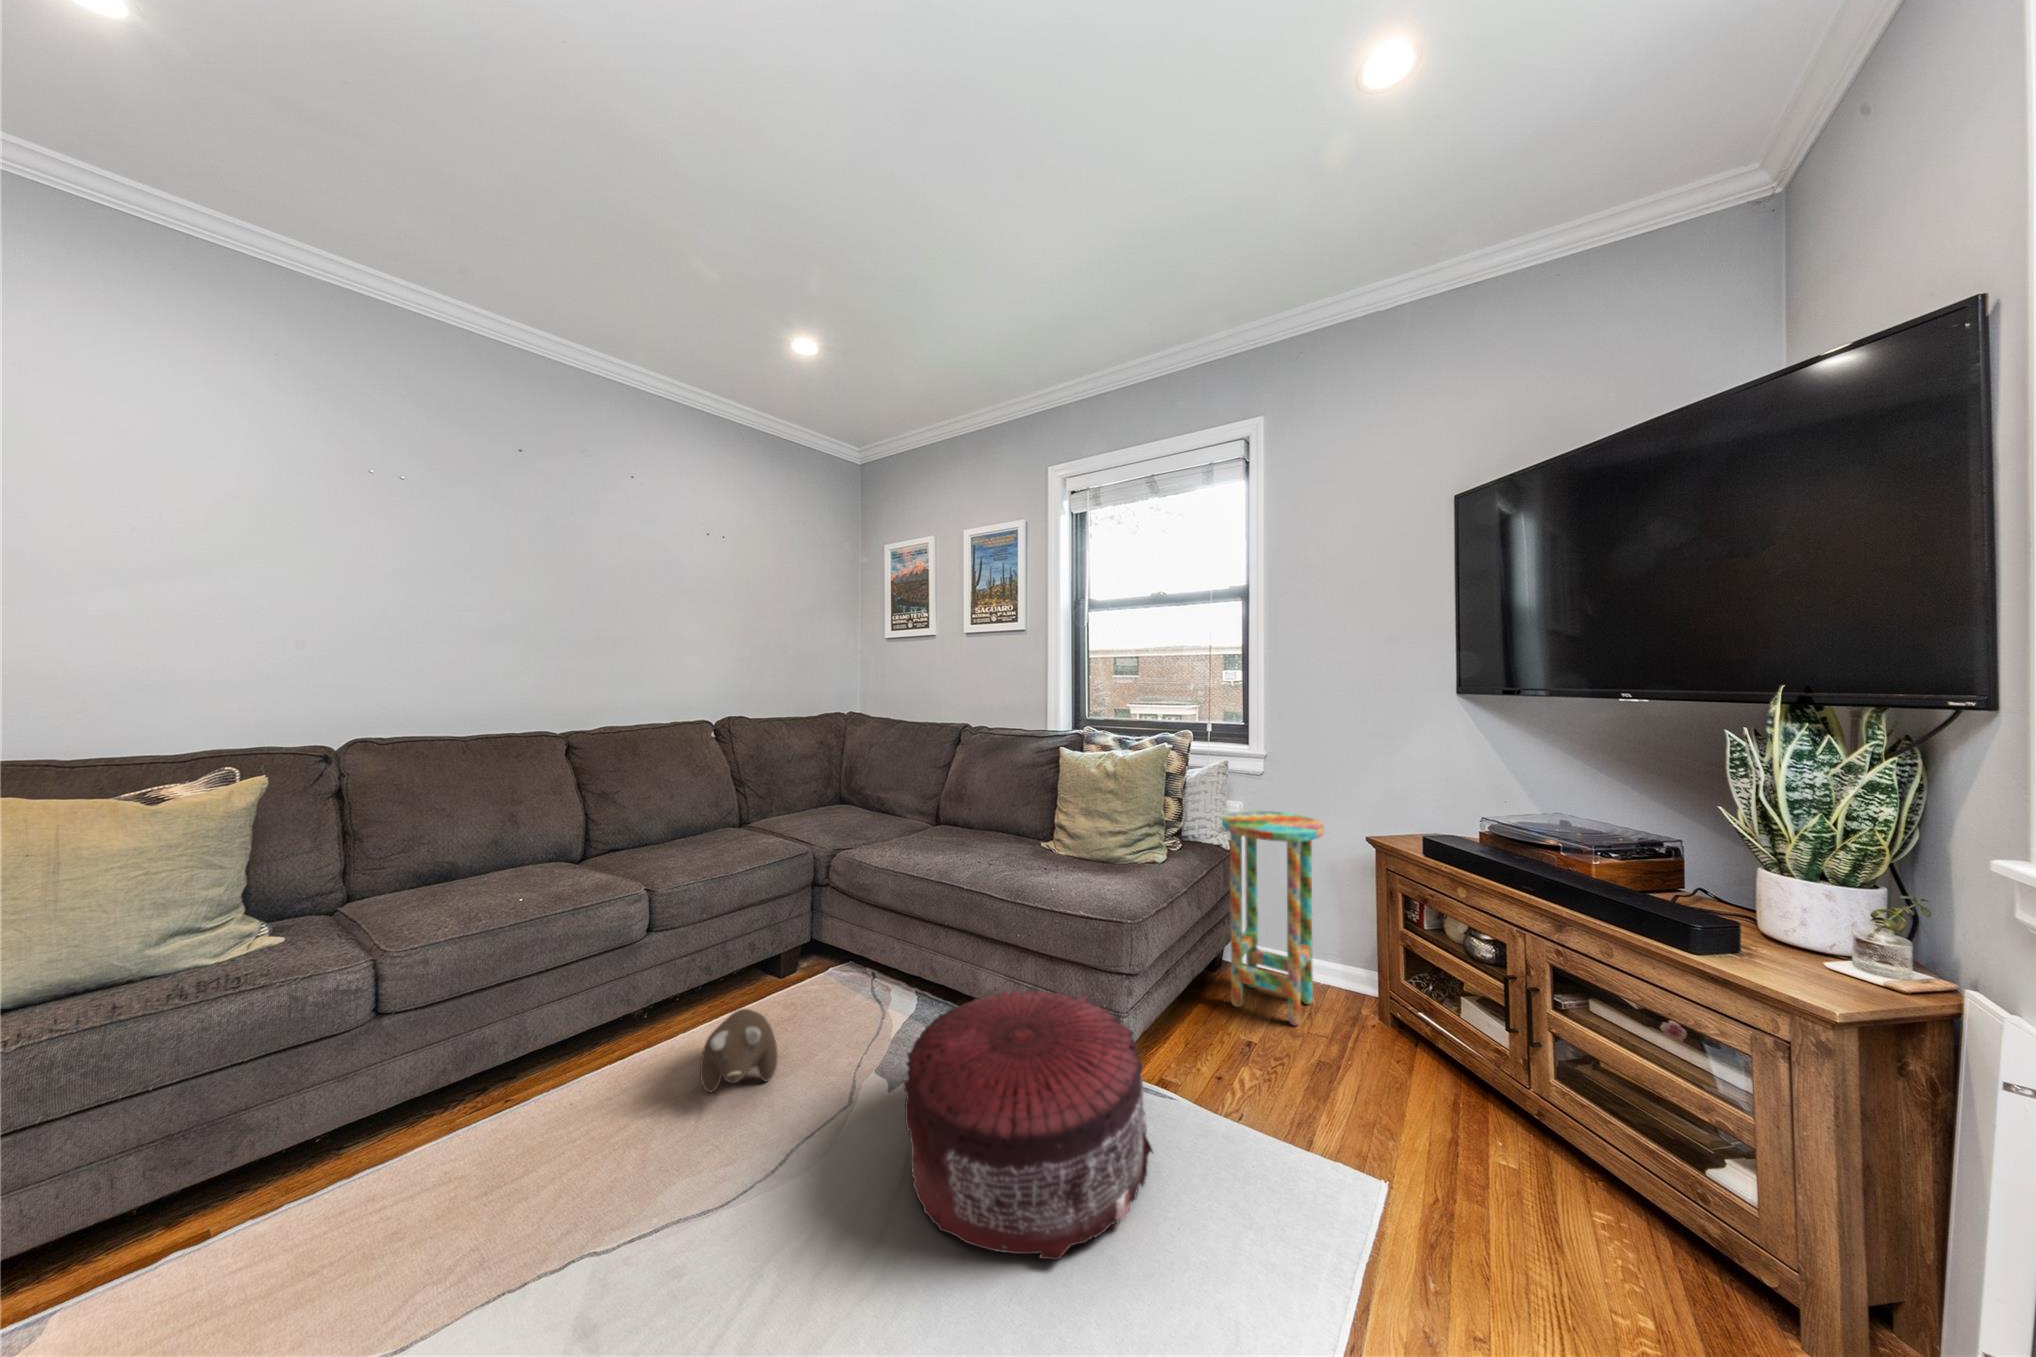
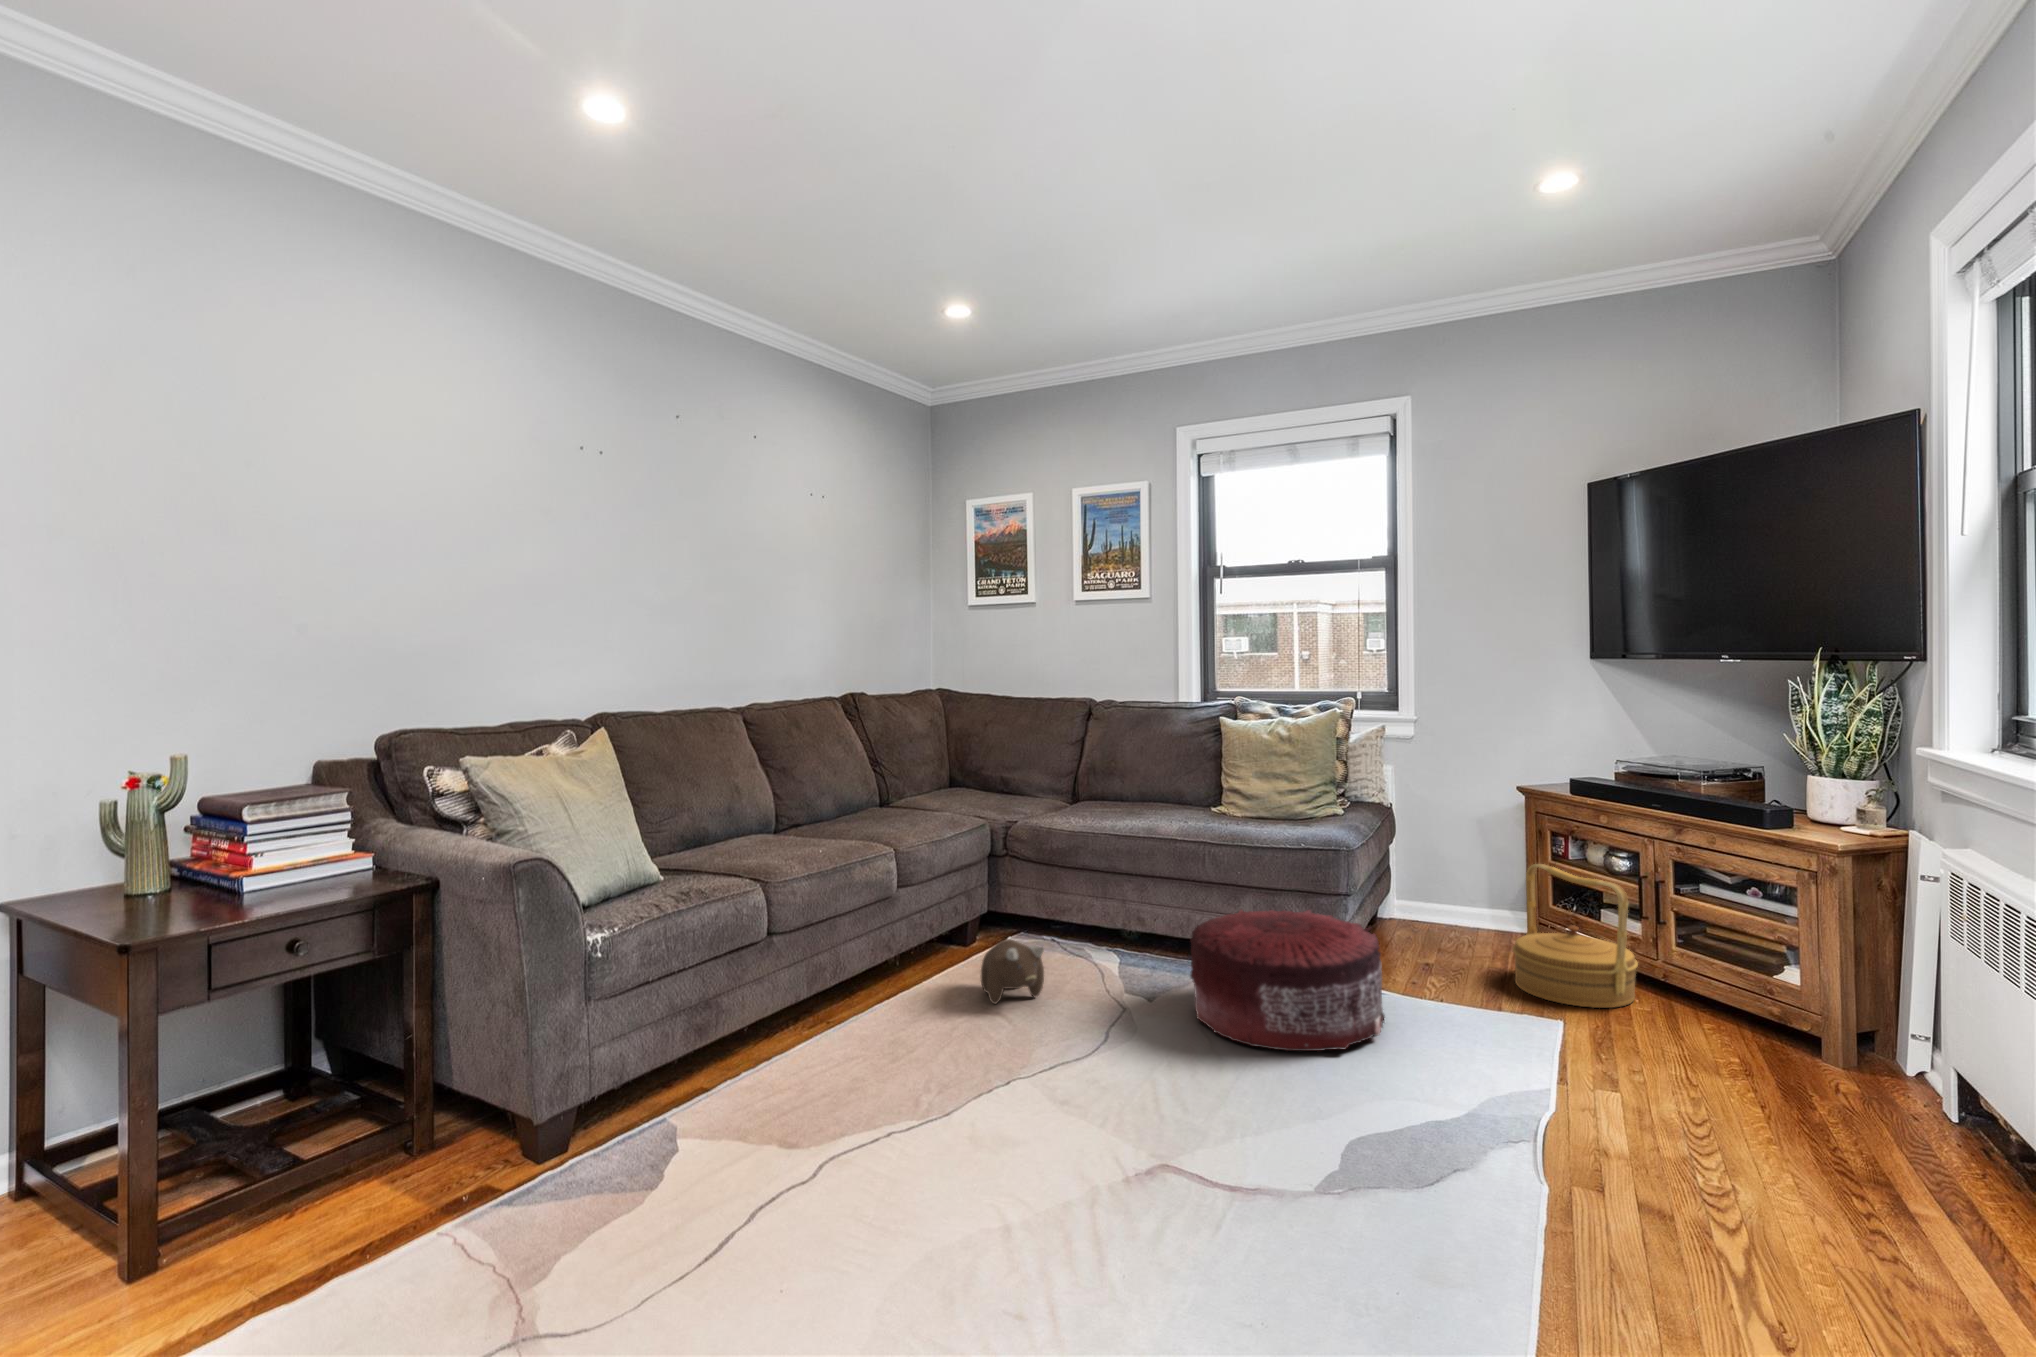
side table: present [1222,811,1324,1026] -> none [1390,772,1484,953]
woven basket: none [1343,941,1507,1165] -> present [1512,864,1638,1008]

